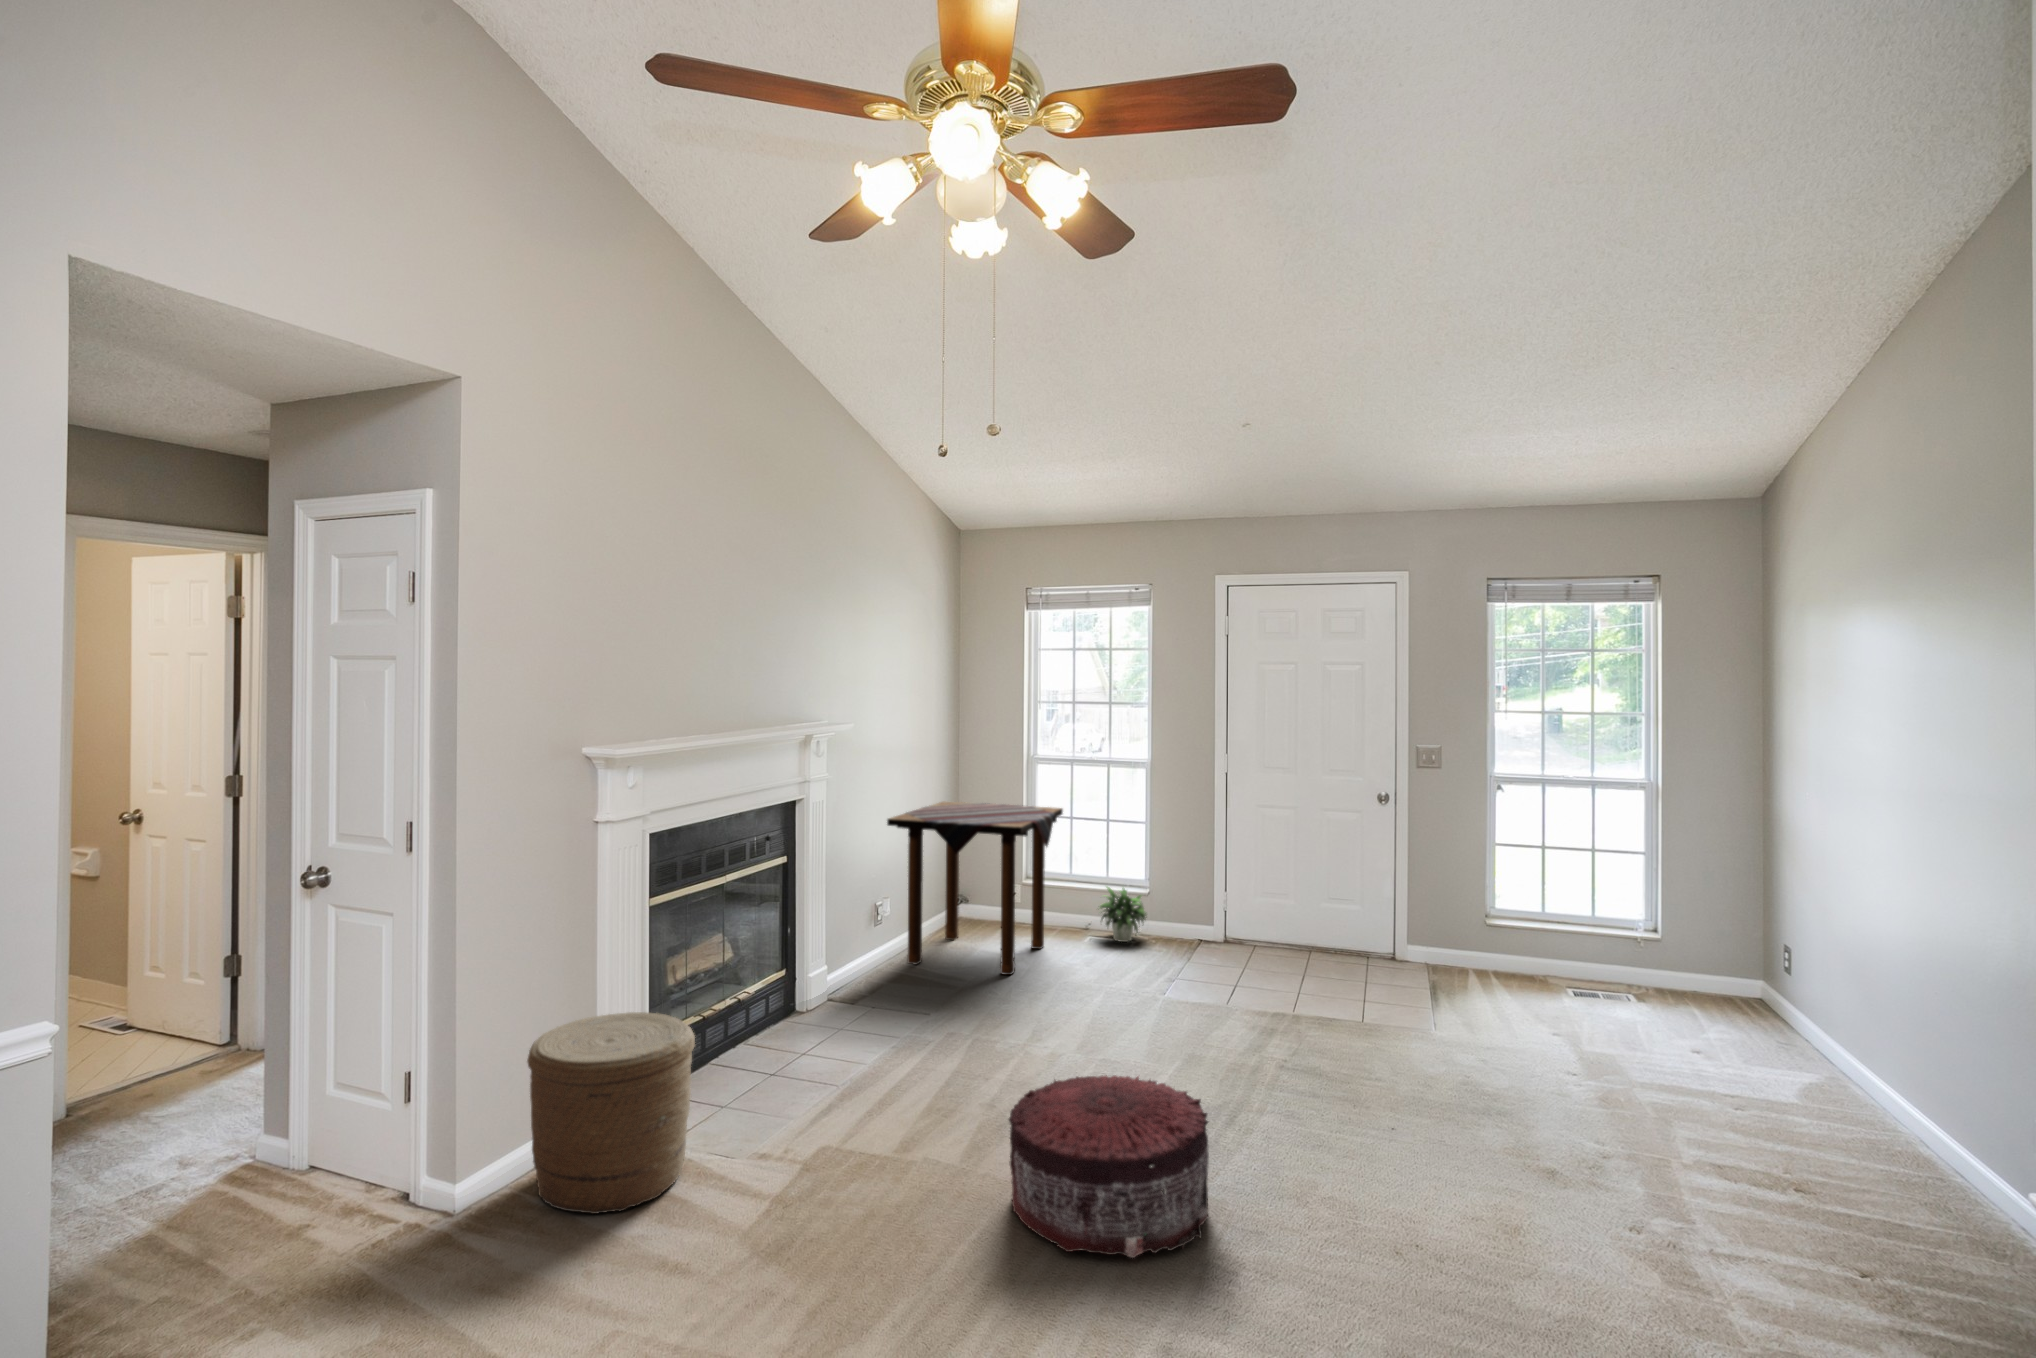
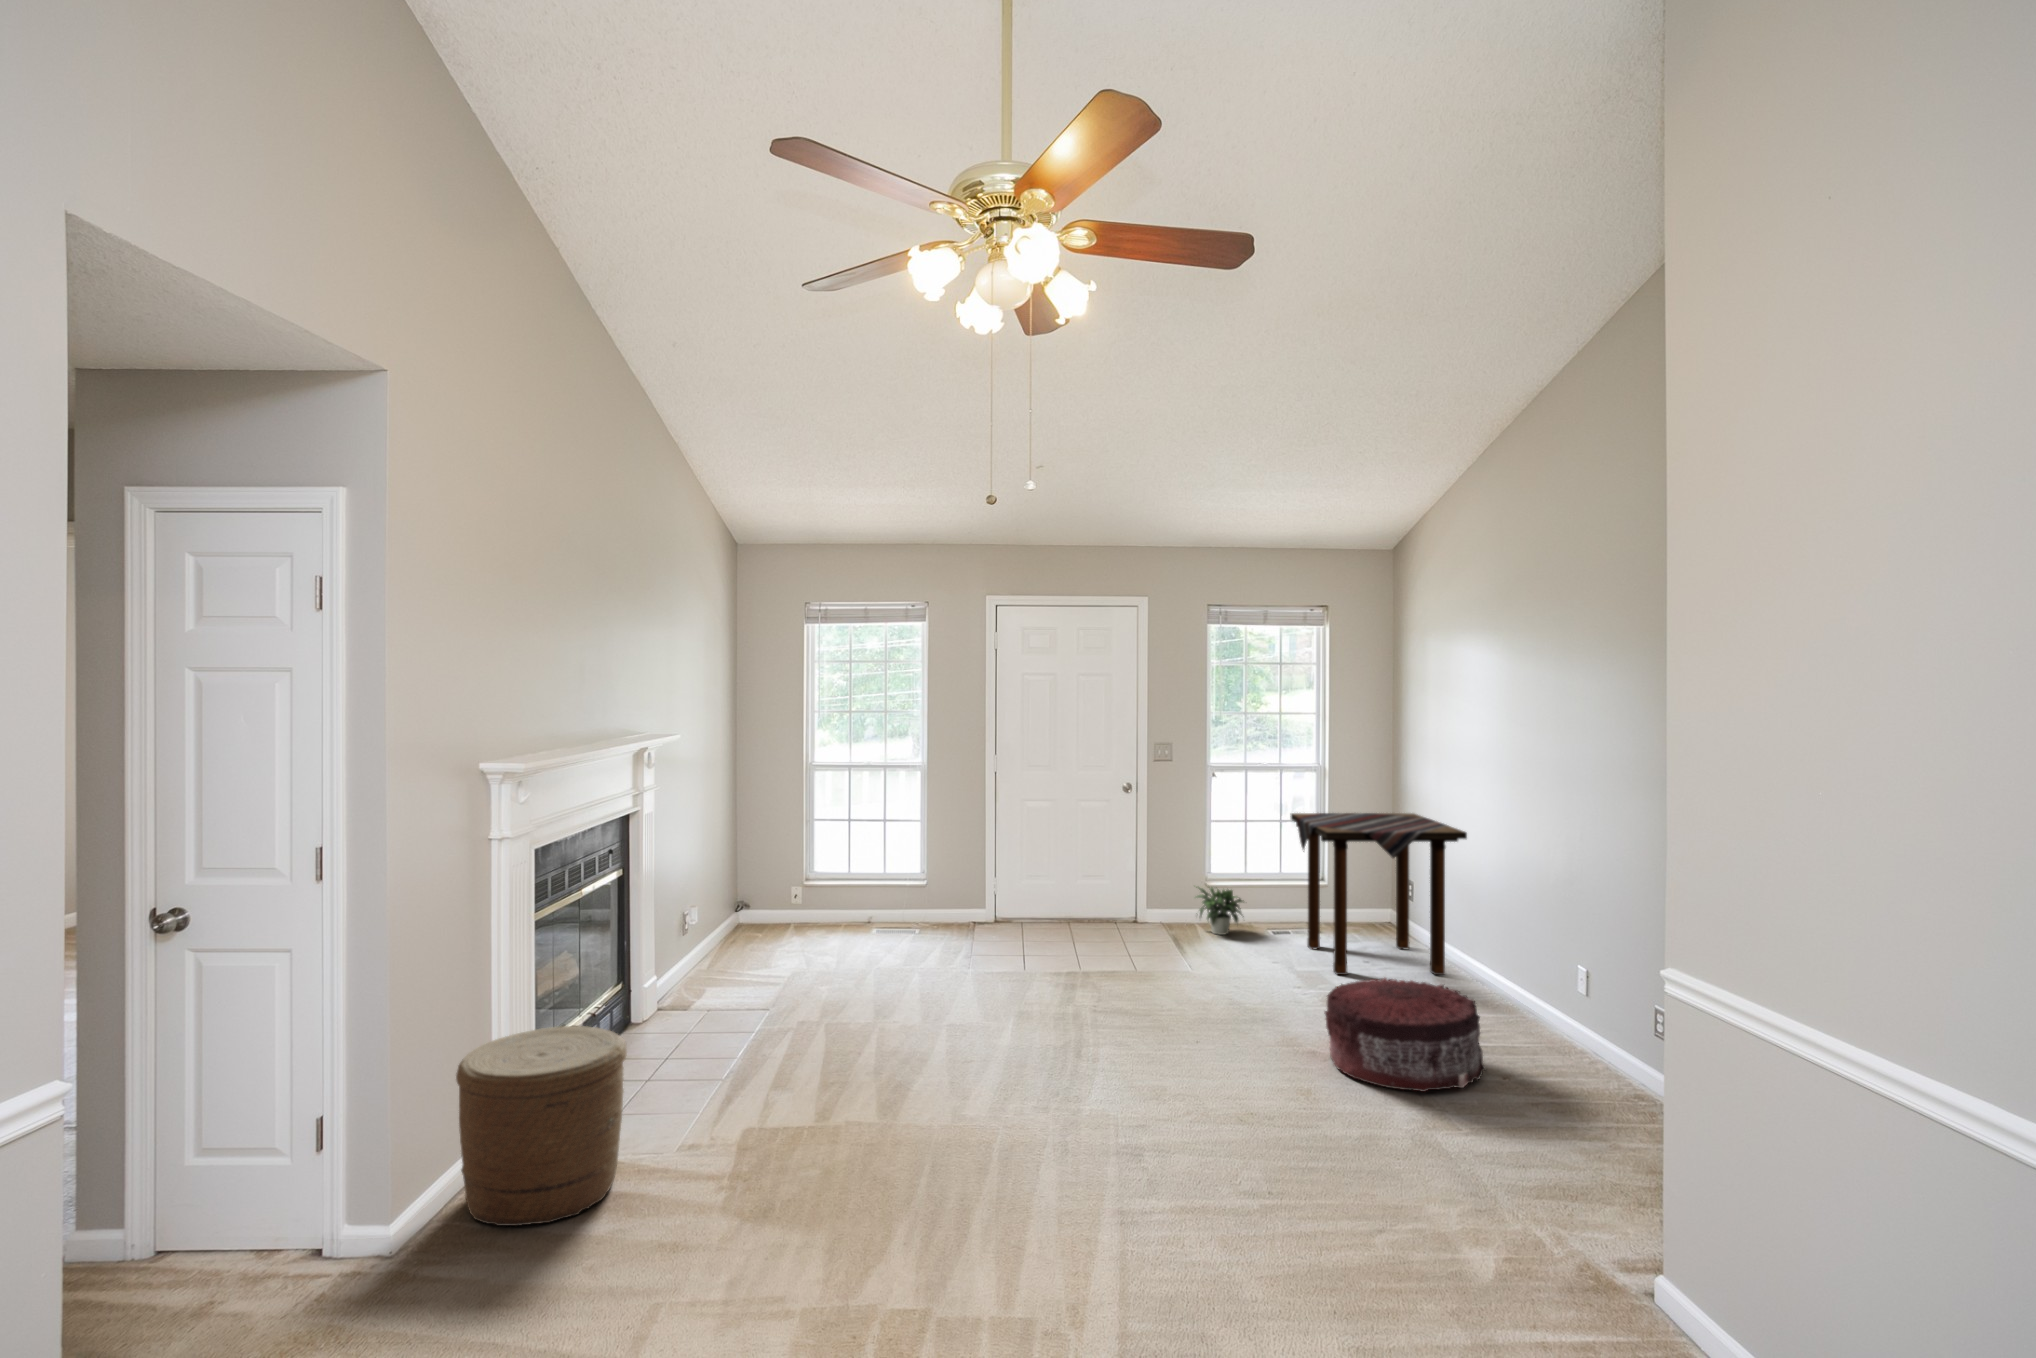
side table: present [887,802,1063,975] -> present [1290,813,1467,975]
potted plant: present [1100,887,1147,942] -> present [1196,887,1243,935]
pouf: present [1009,1075,1209,1258] -> present [1325,977,1486,1092]

